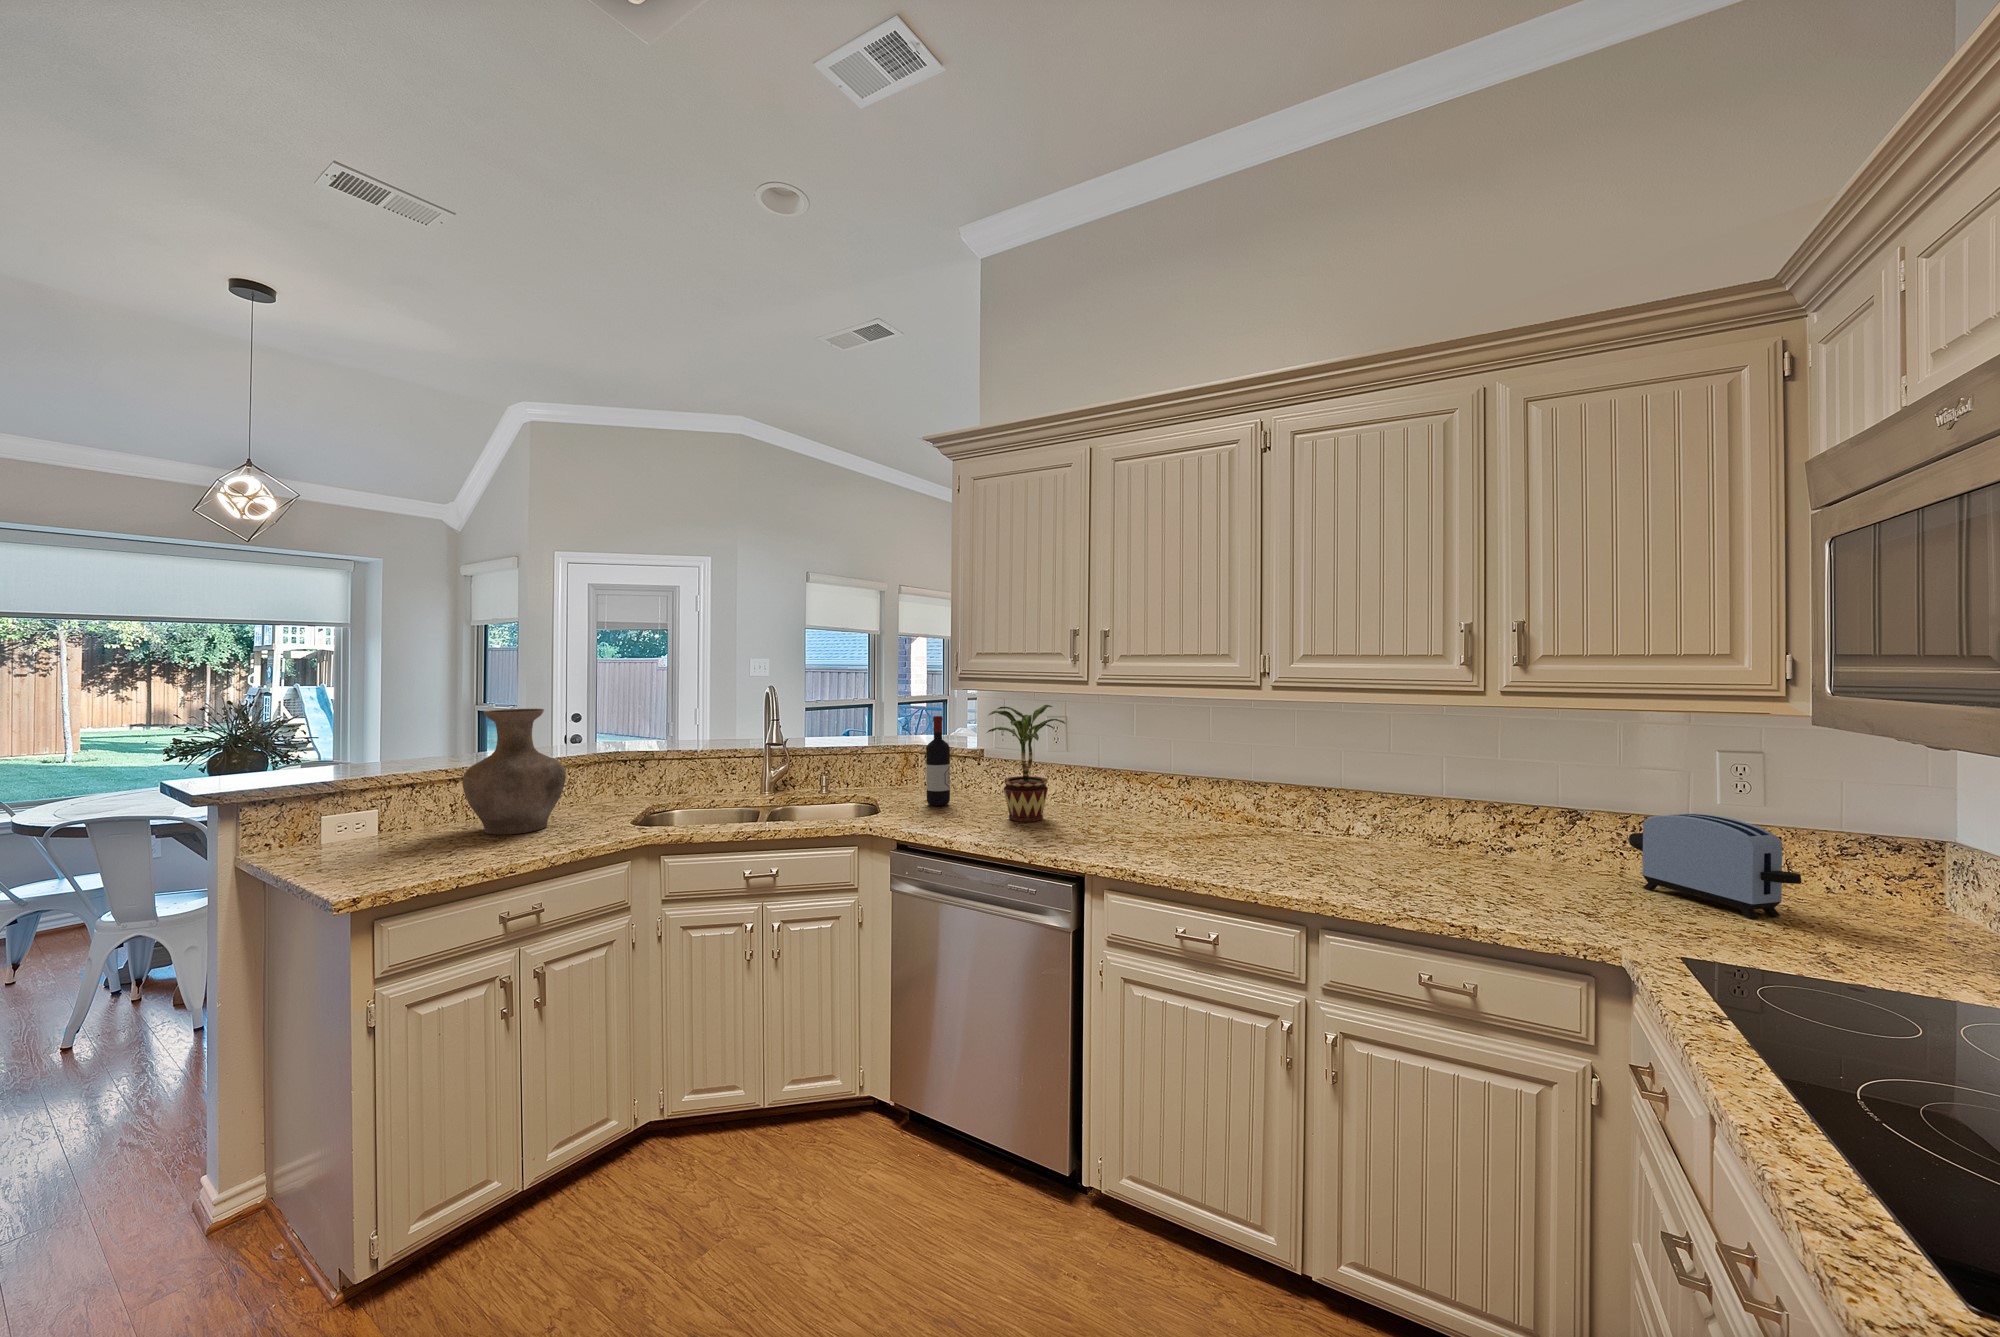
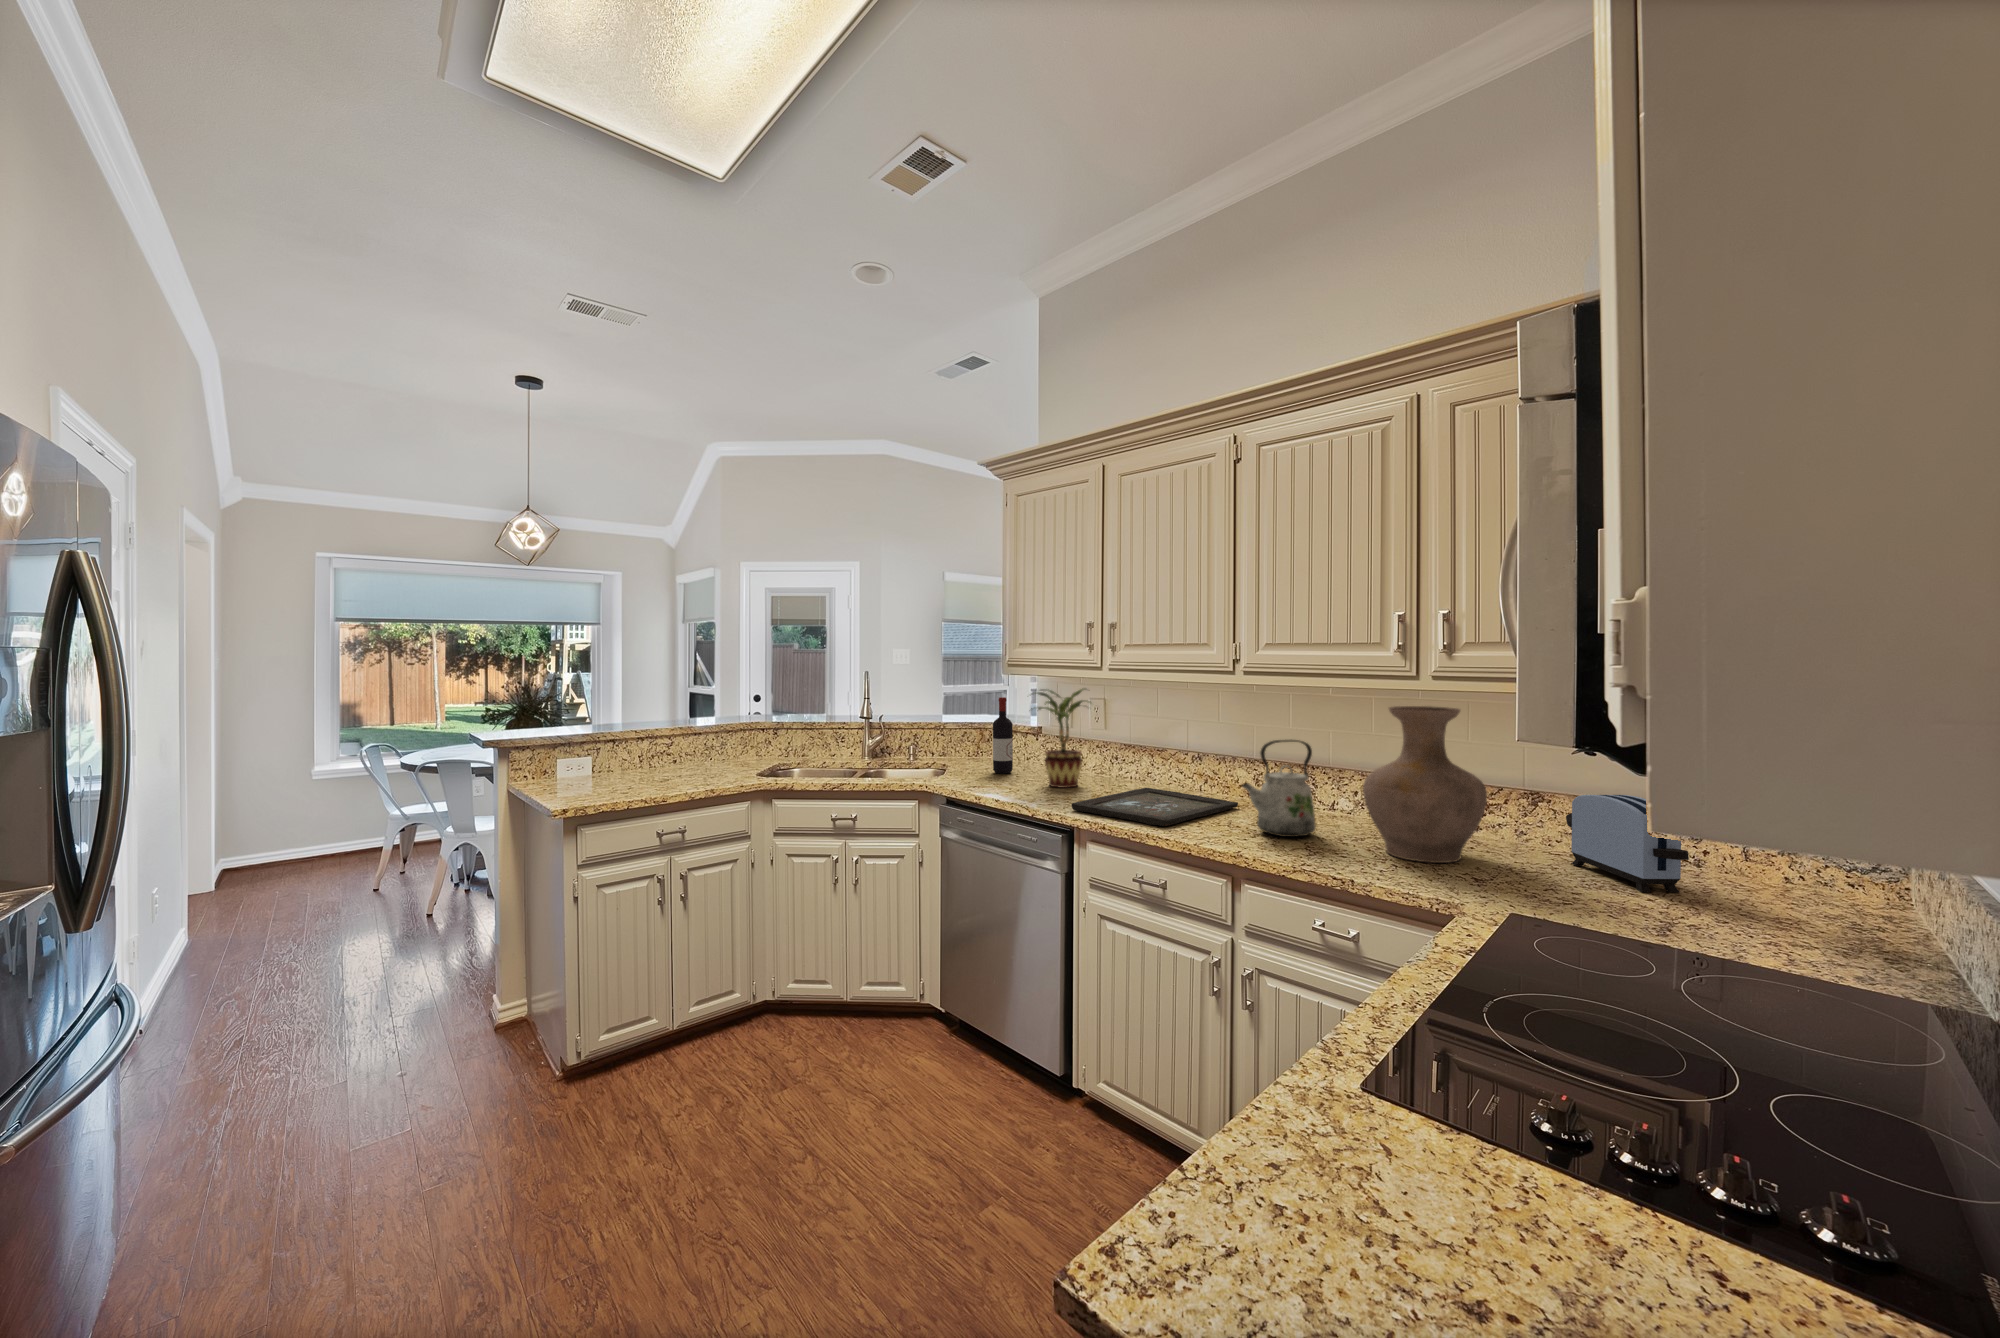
vase: present [462,709,566,835] -> present [1363,706,1487,863]
kettle: none [1294,763,1369,874] -> present [1242,740,1316,837]
tray: none [1073,818,1246,868] -> present [1071,788,1238,826]

